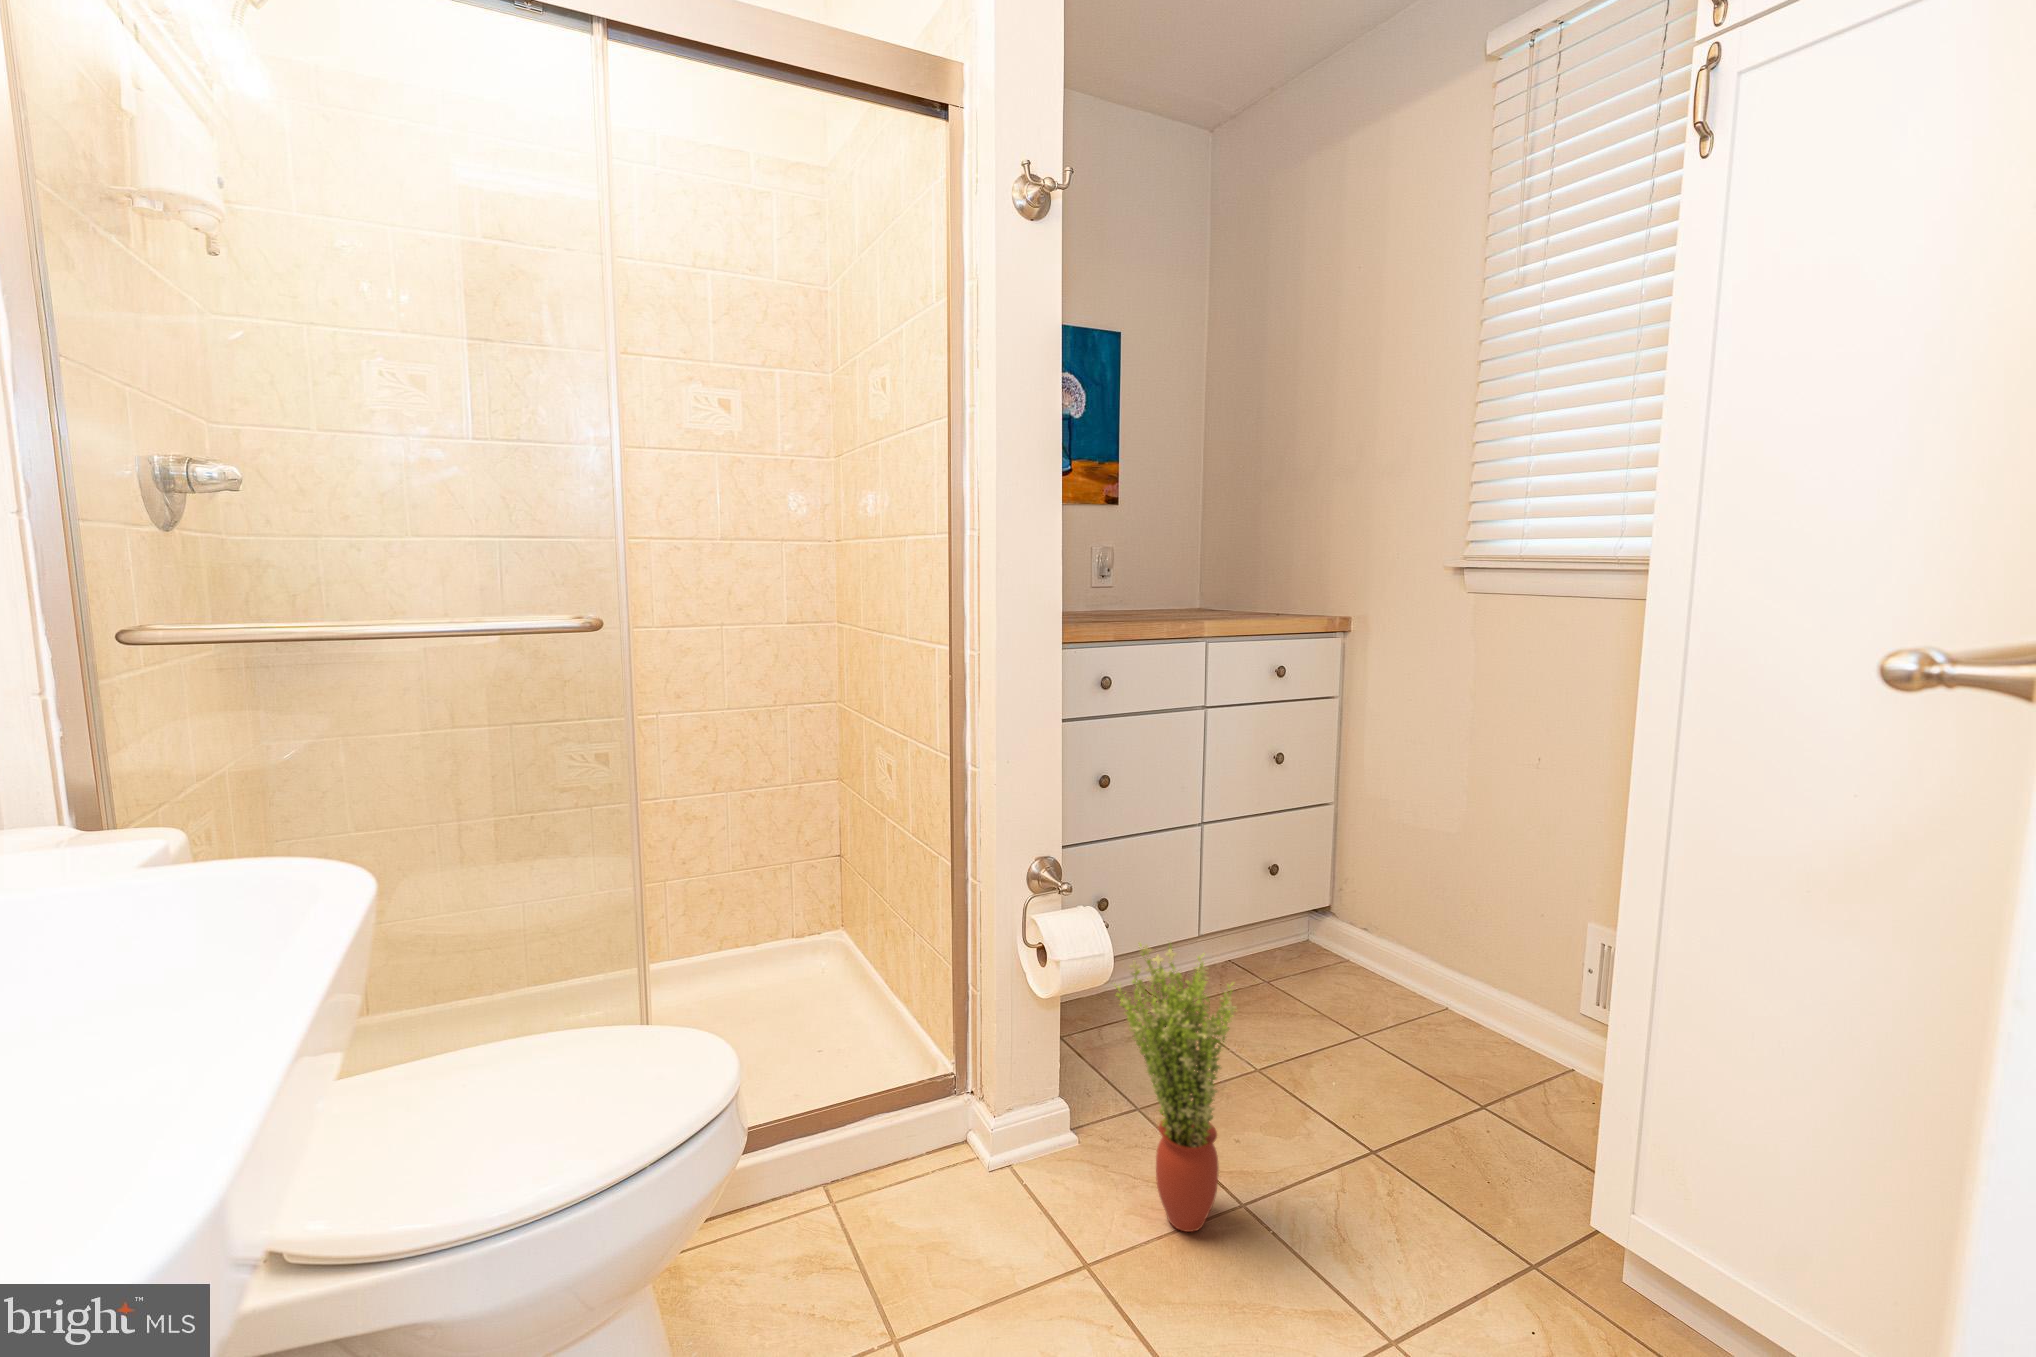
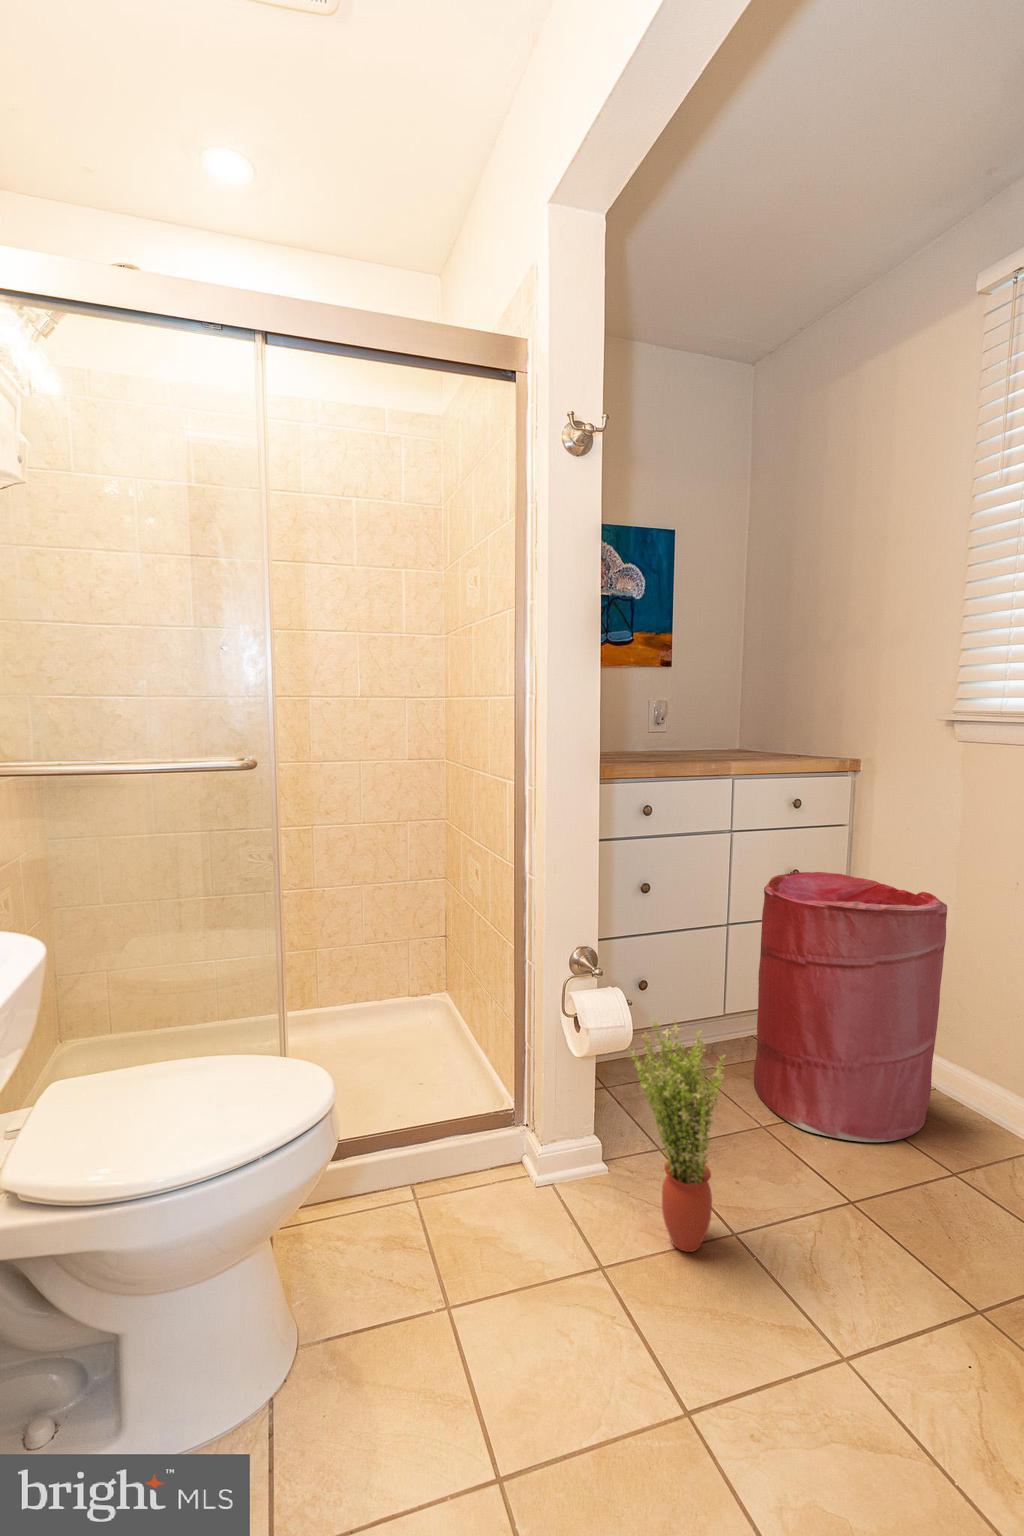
laundry hamper: none [1239,755,1466,1076] -> present [754,872,947,1142]

